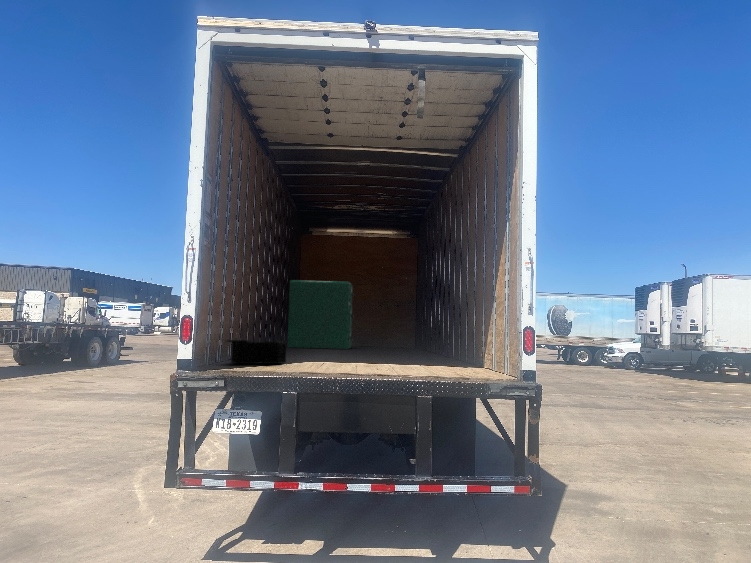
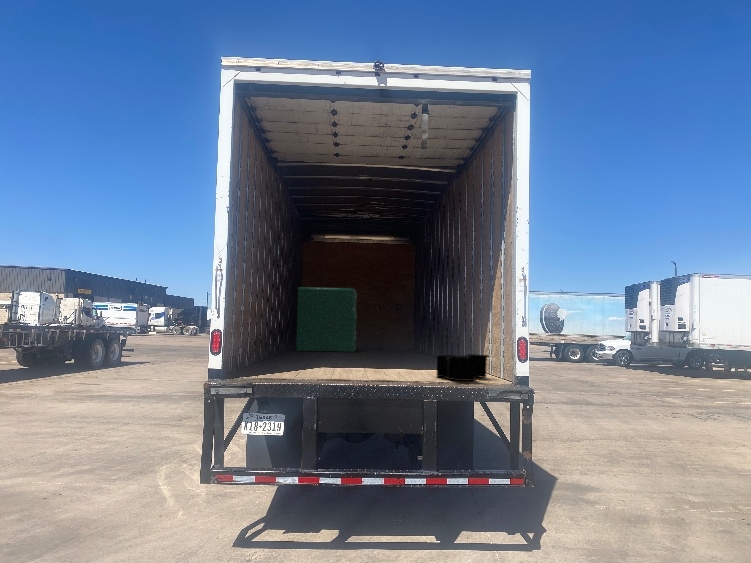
storage bin: present [227,340,286,364] -> present [436,354,490,381]

